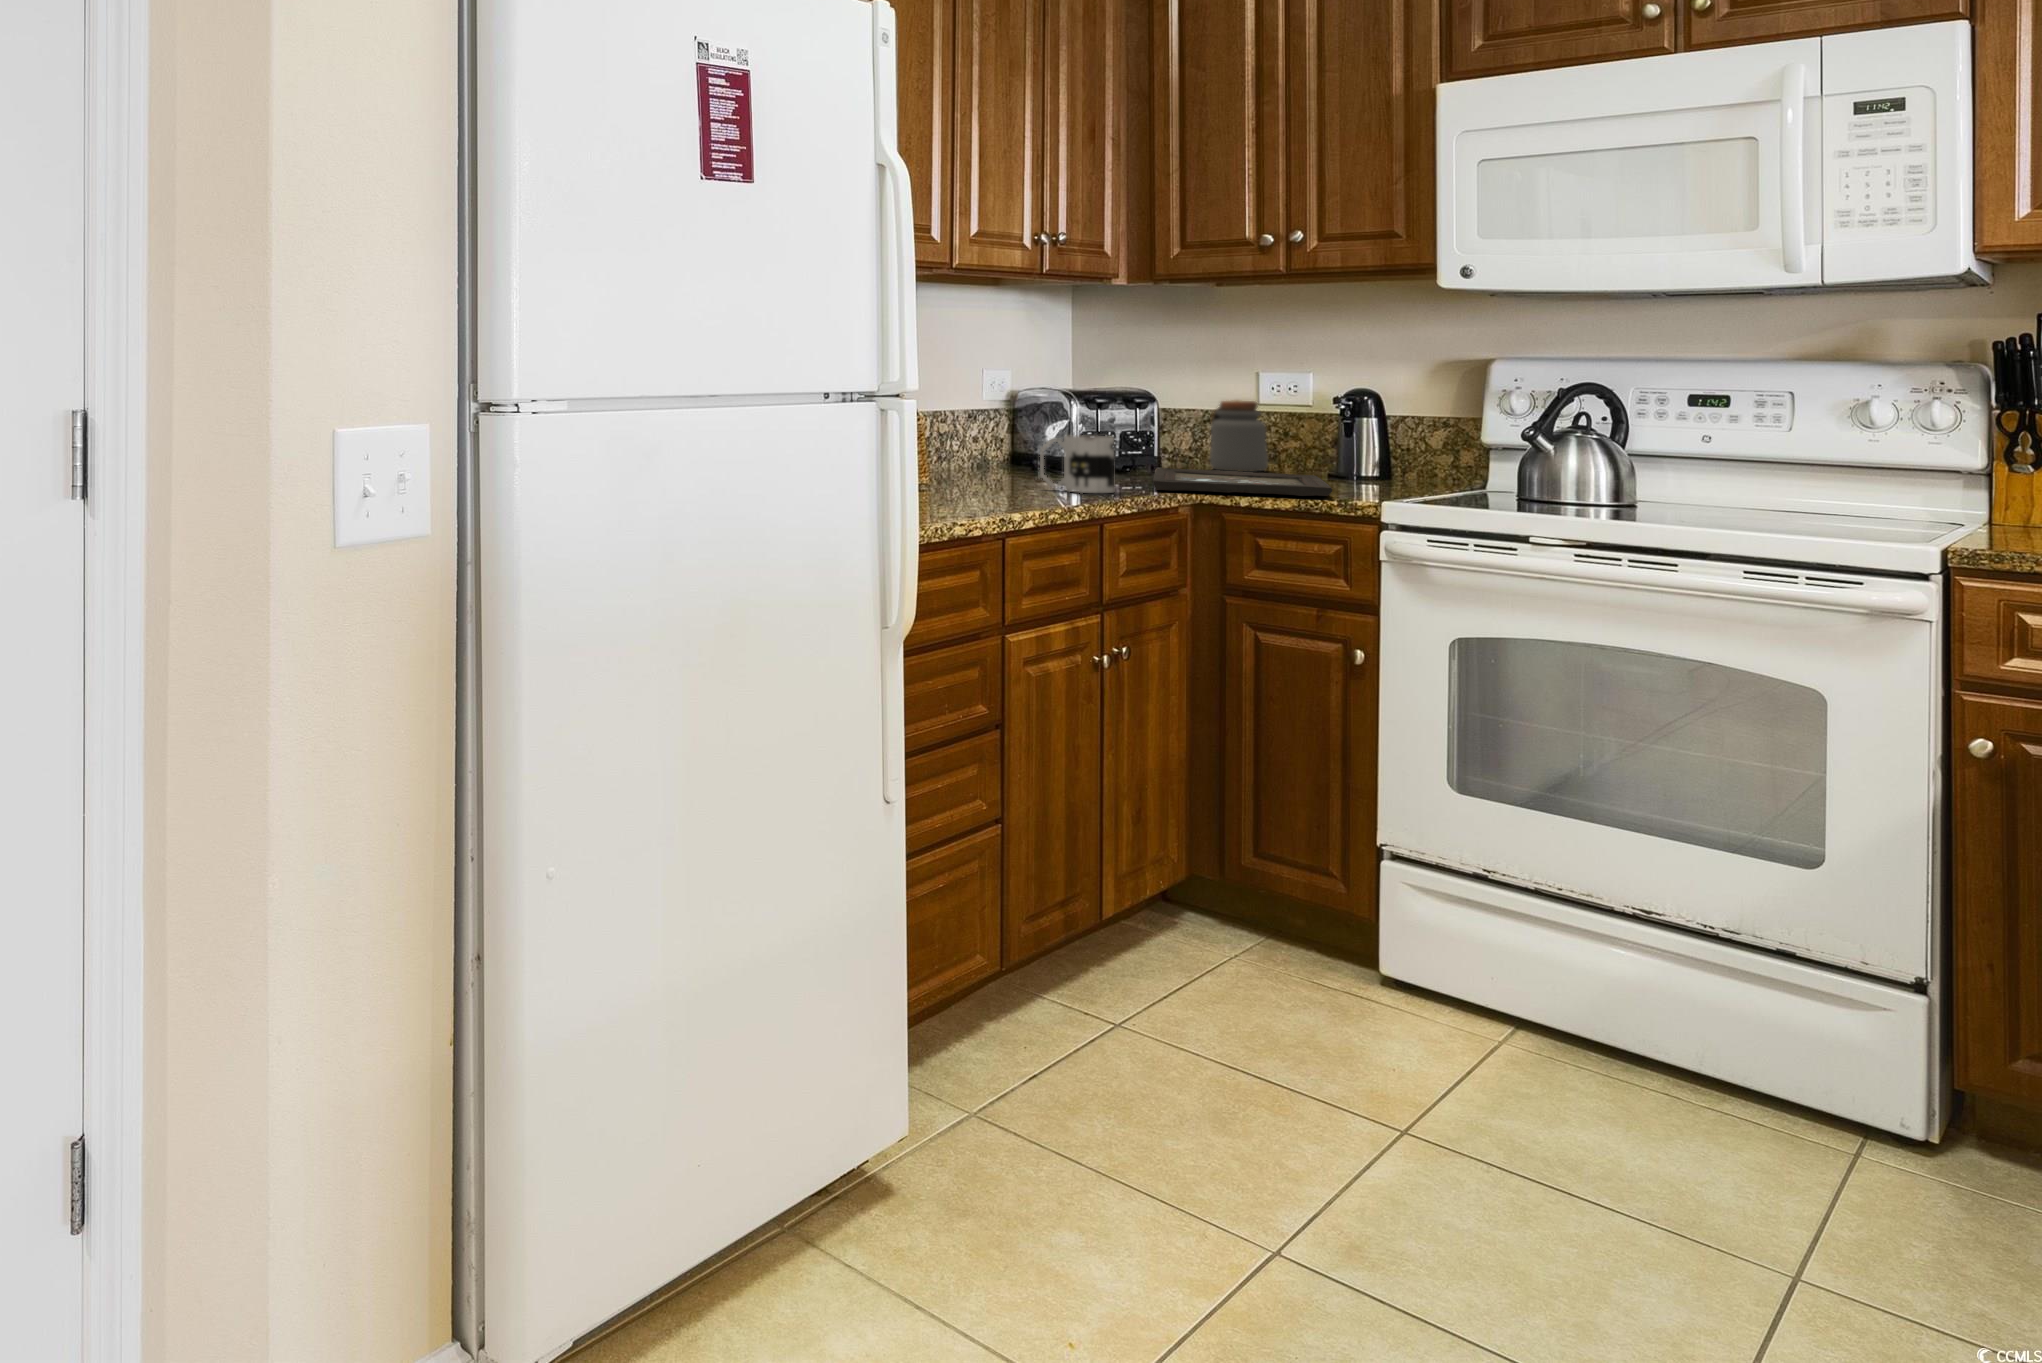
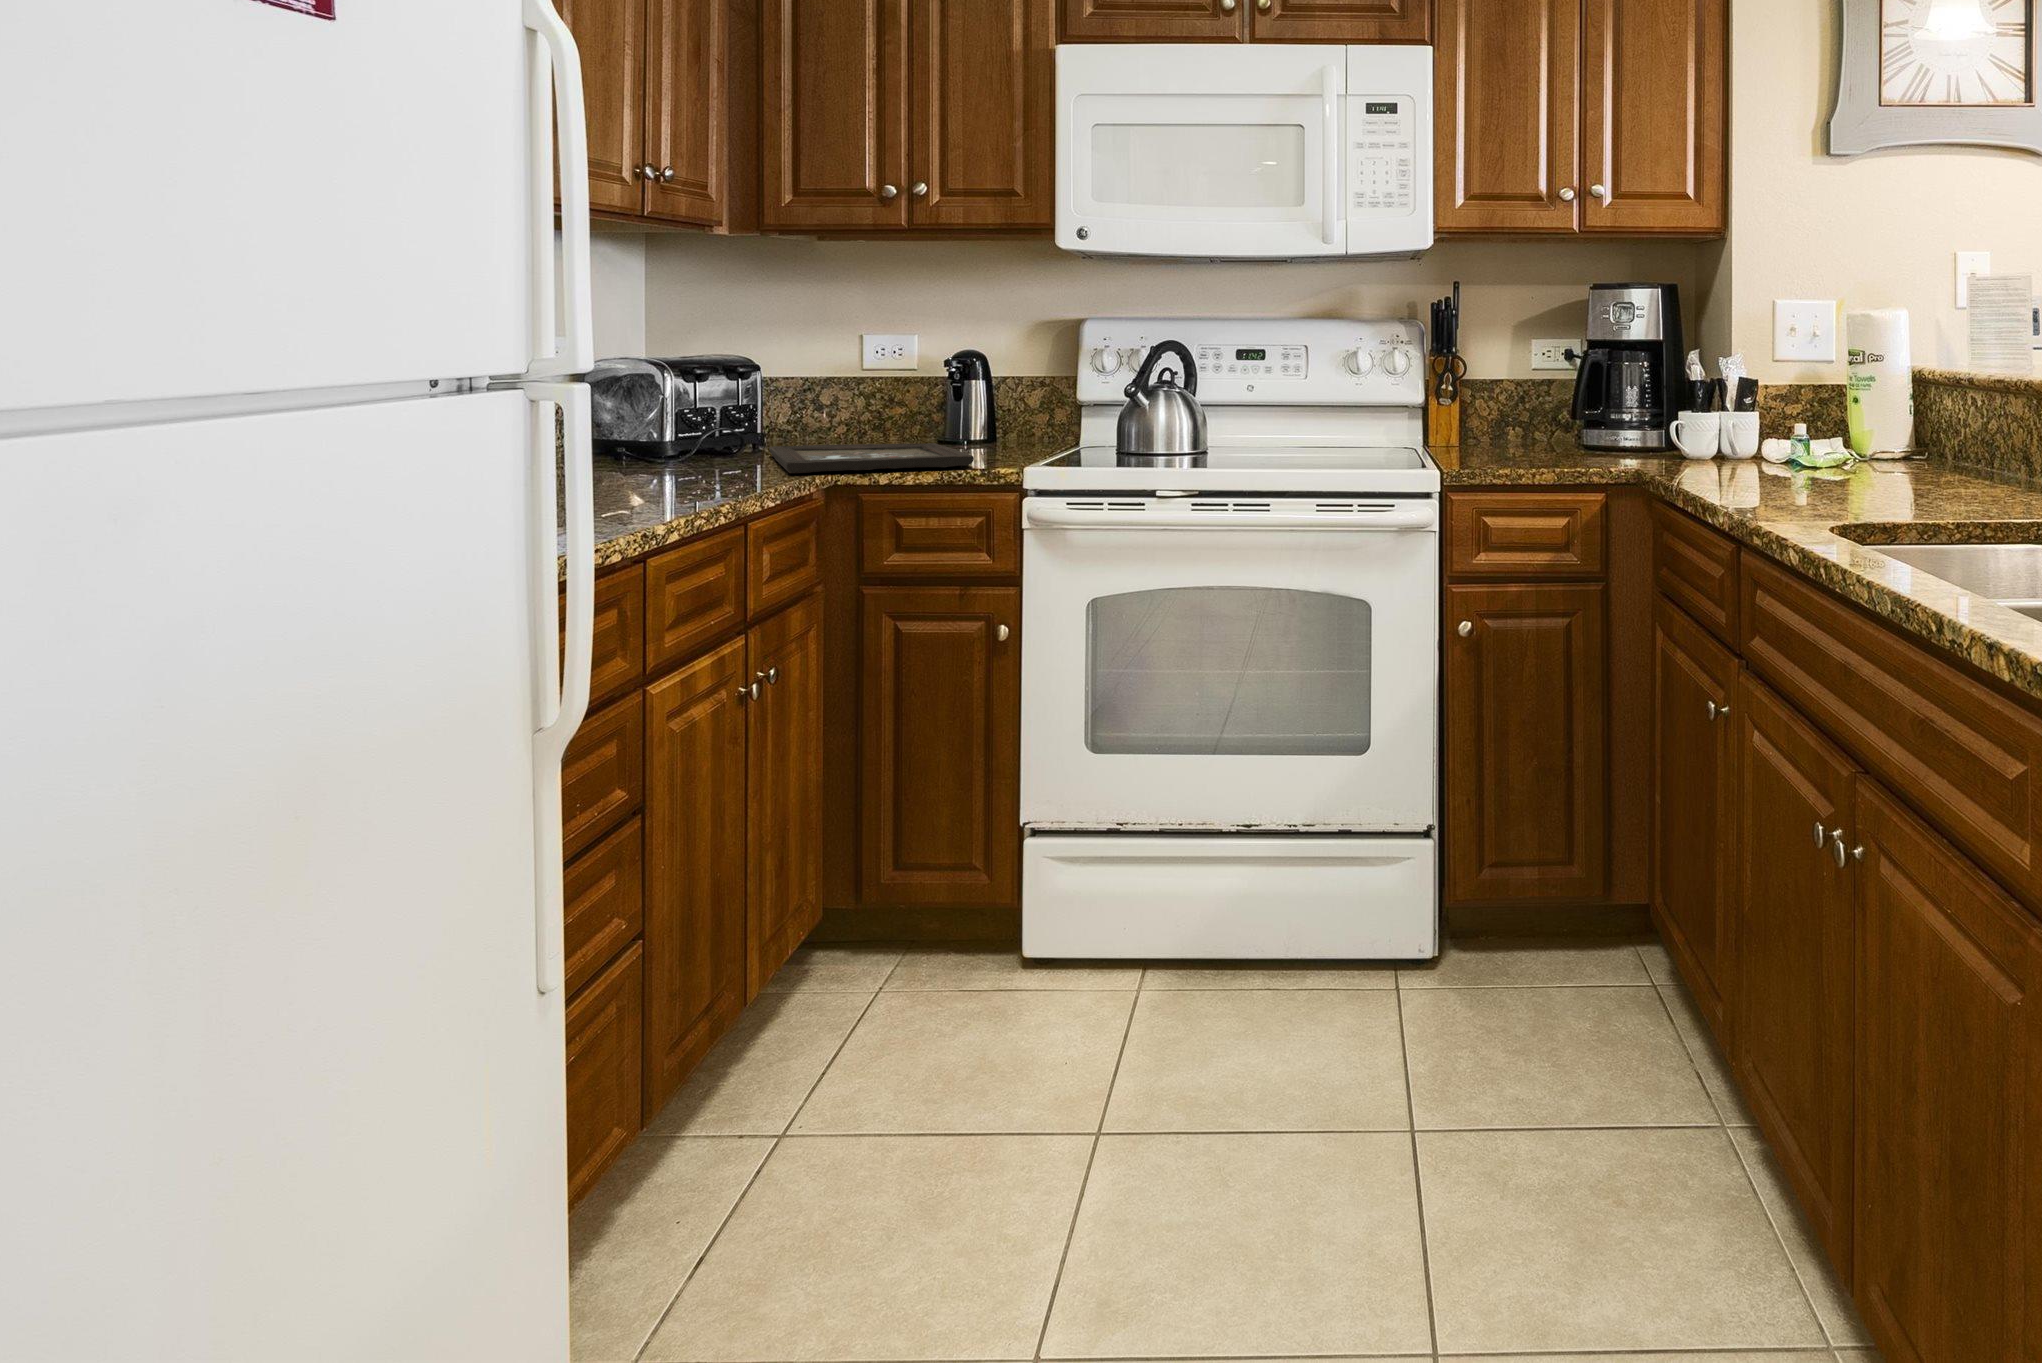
jar: present [1210,400,1268,472] -> none [817,366,878,444]
mug: present [1040,435,1114,493] -> none [649,412,745,485]

